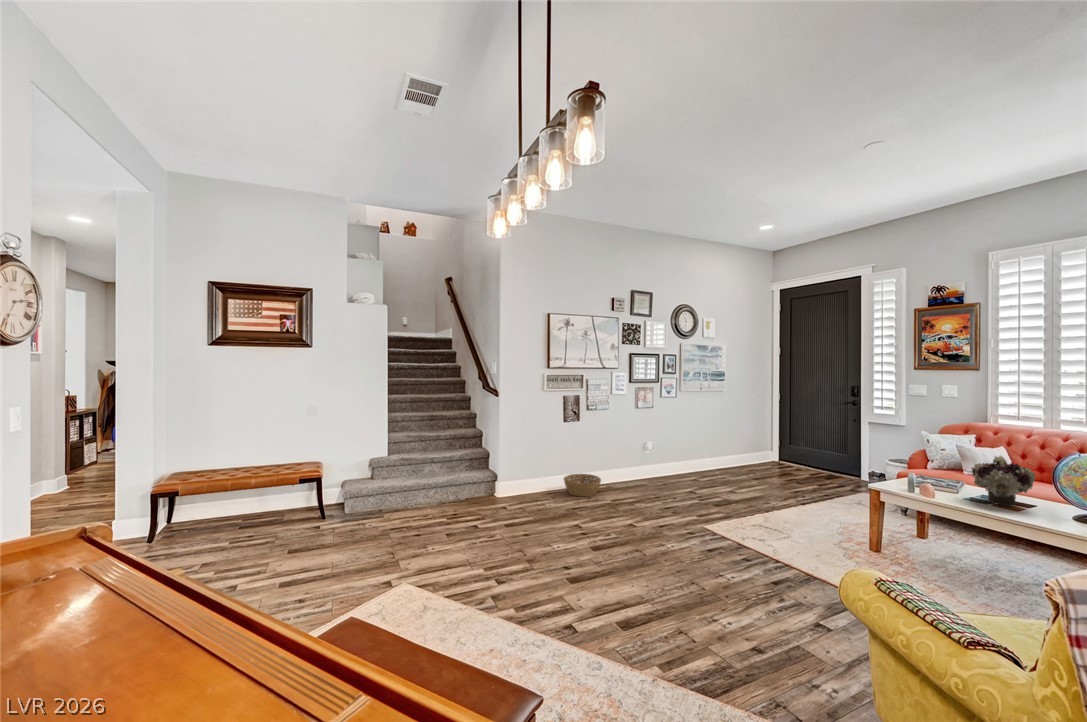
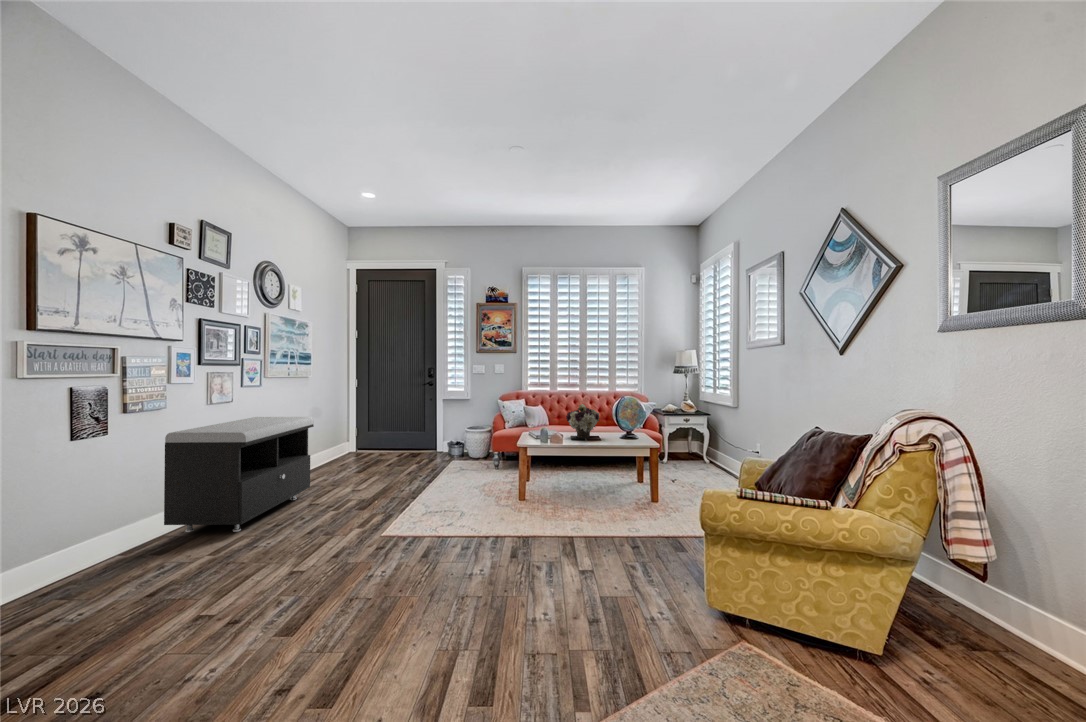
storage bench: none [607,419,700,493] -> present [164,417,314,532]
basket: present [564,474,601,497] -> none [80,527,177,578]

